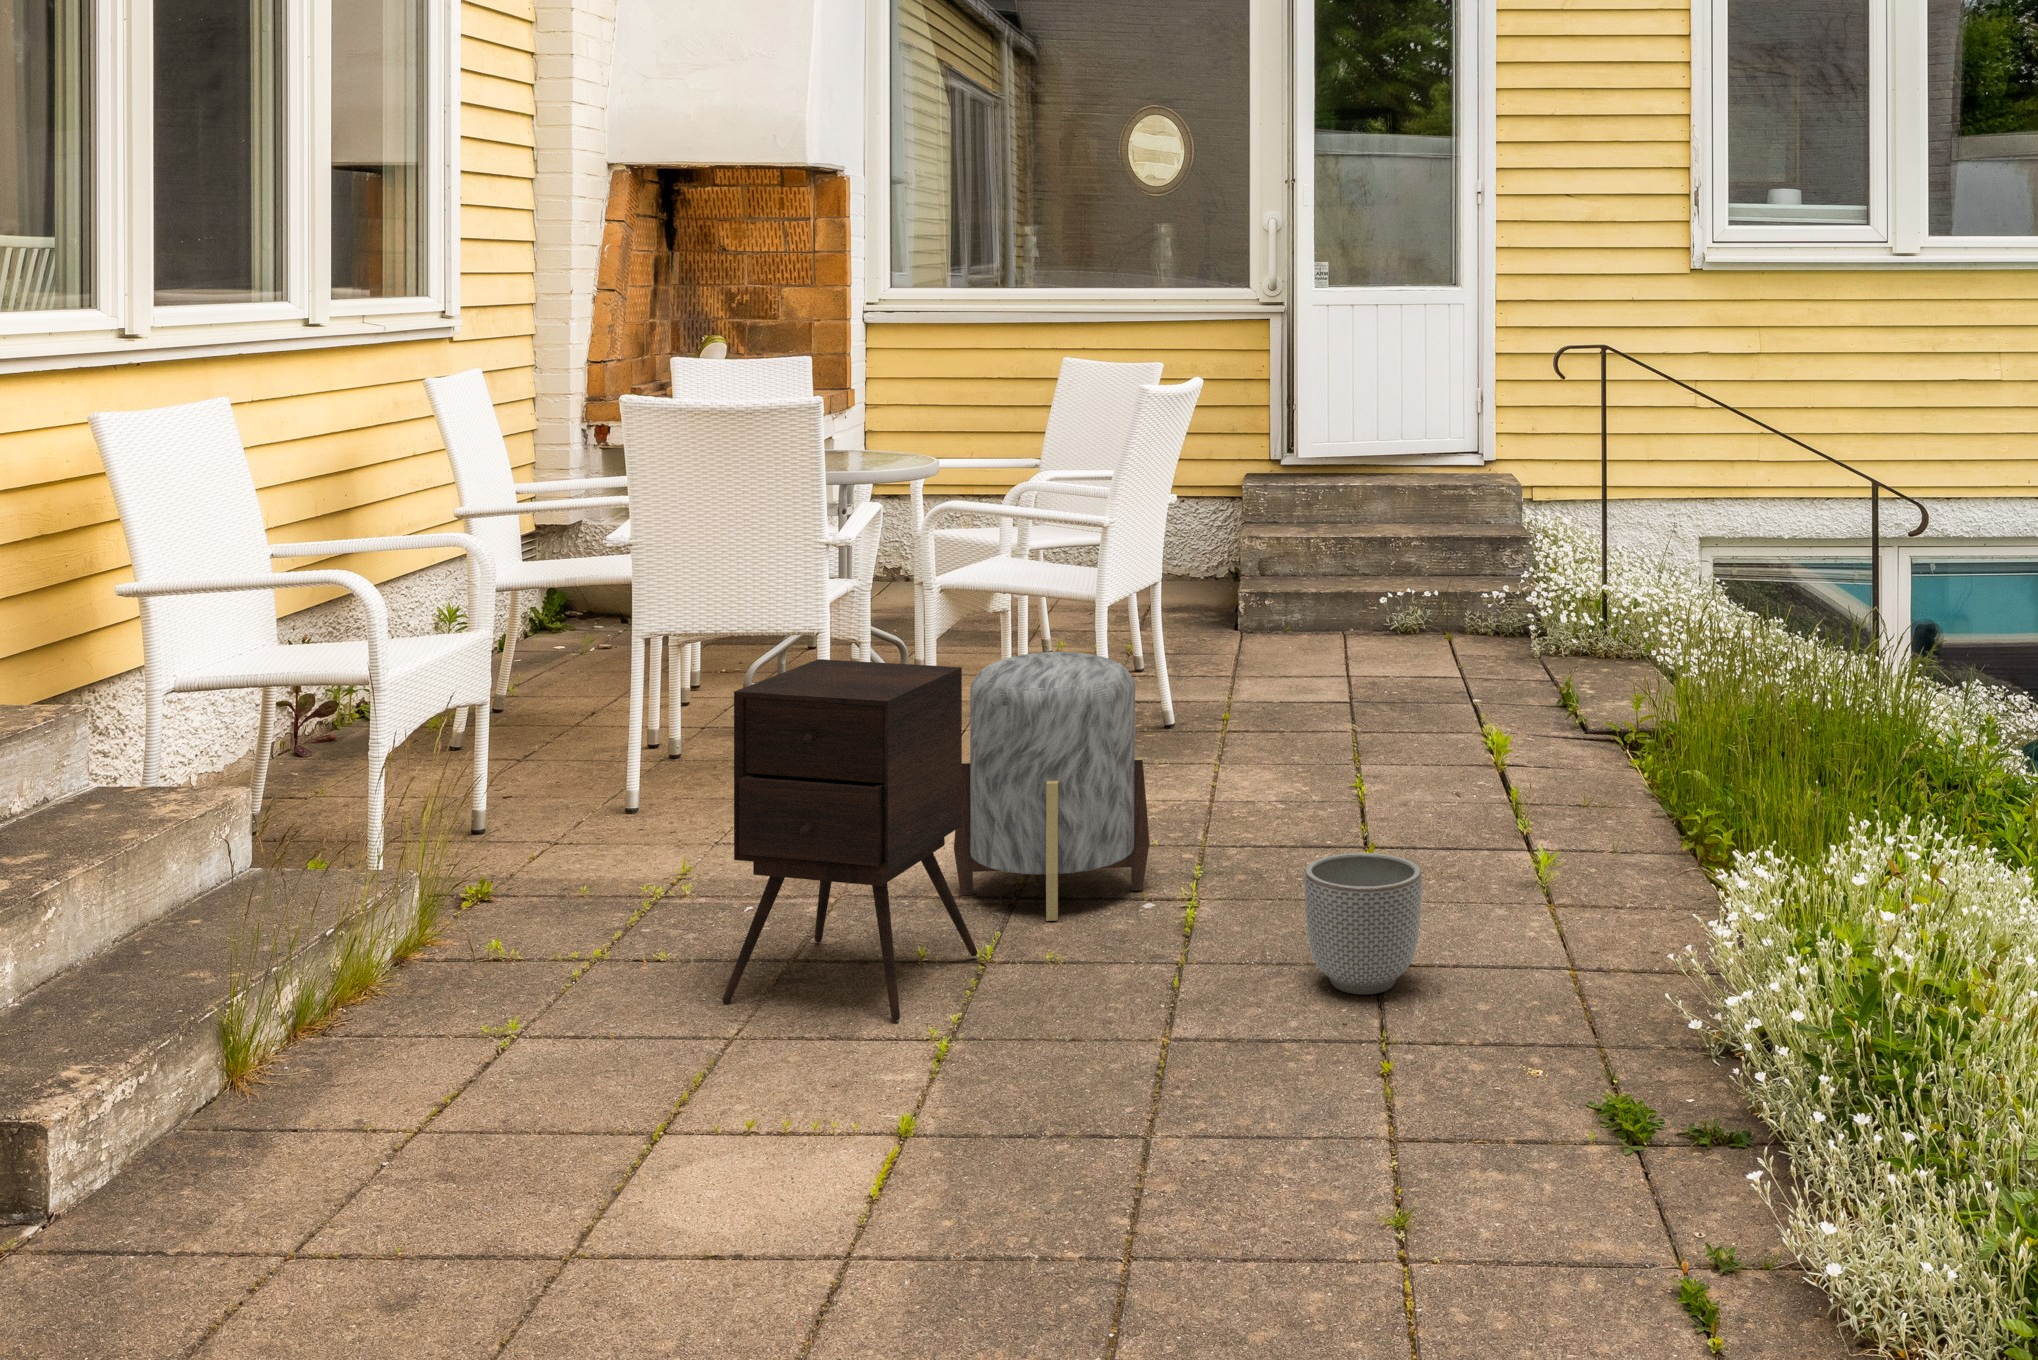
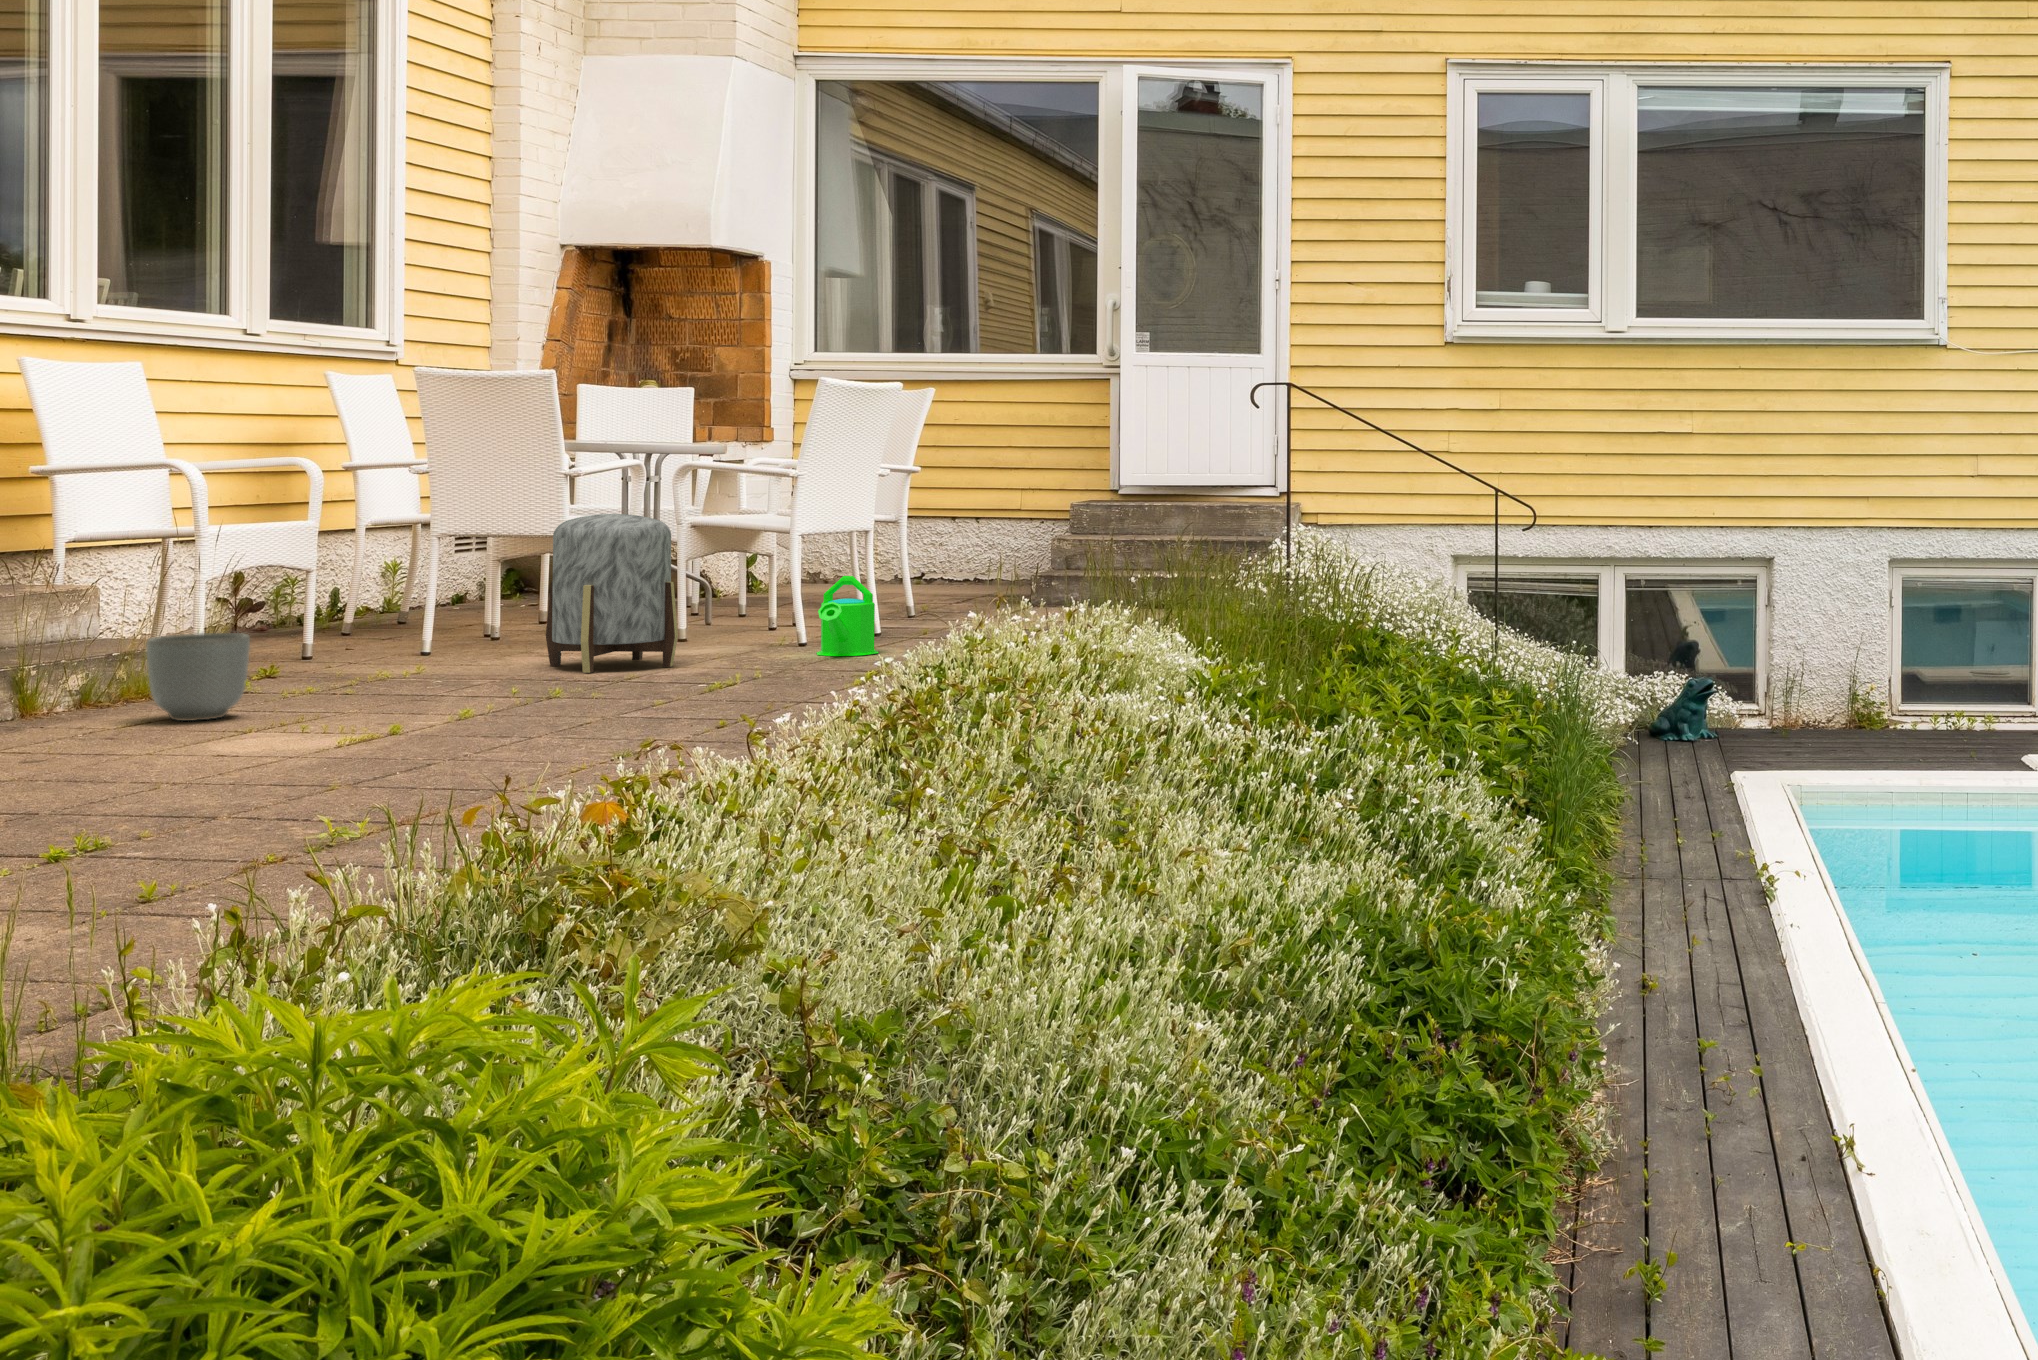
side table: present [723,659,977,1021] -> none [323,497,510,692]
watering can: none [1263,707,1354,834] -> present [817,576,879,656]
planter: present [1304,853,1422,995] -> present [146,633,250,721]

